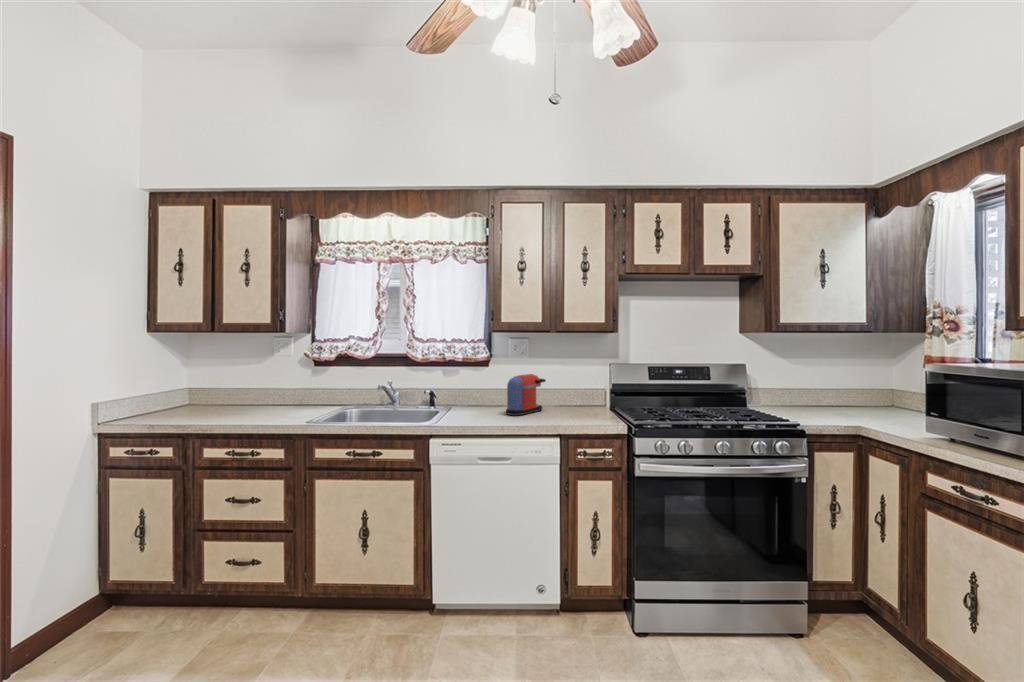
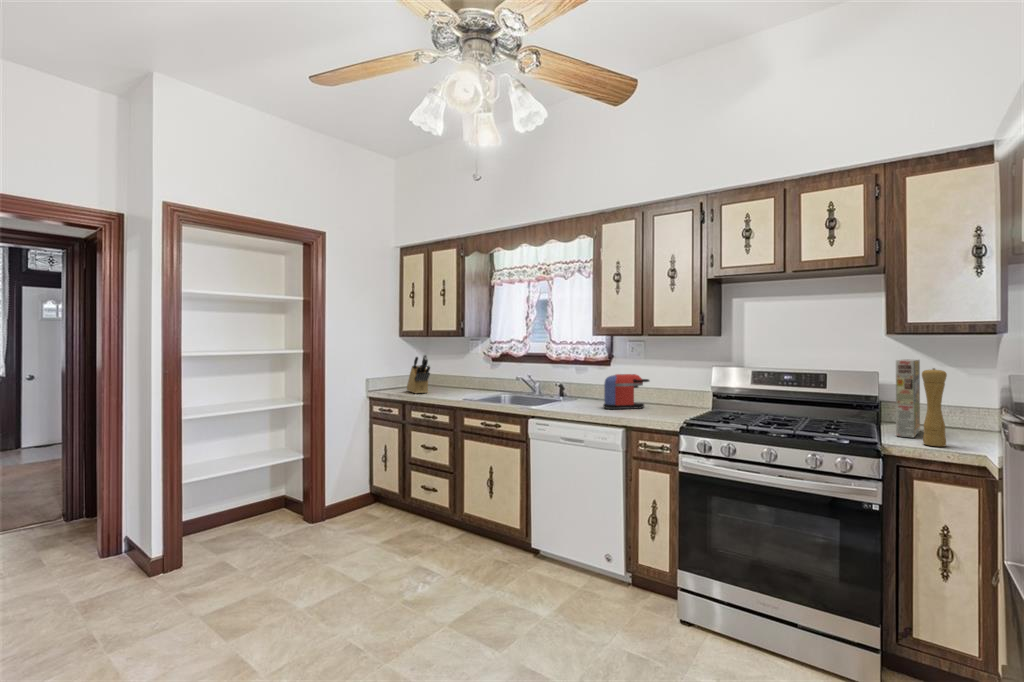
cereal box: none [765,353,798,417] -> present [896,359,920,437]
knife block: none [173,358,229,419] -> present [407,354,430,394]
pepper mill: none [816,361,836,424] -> present [922,368,947,446]

